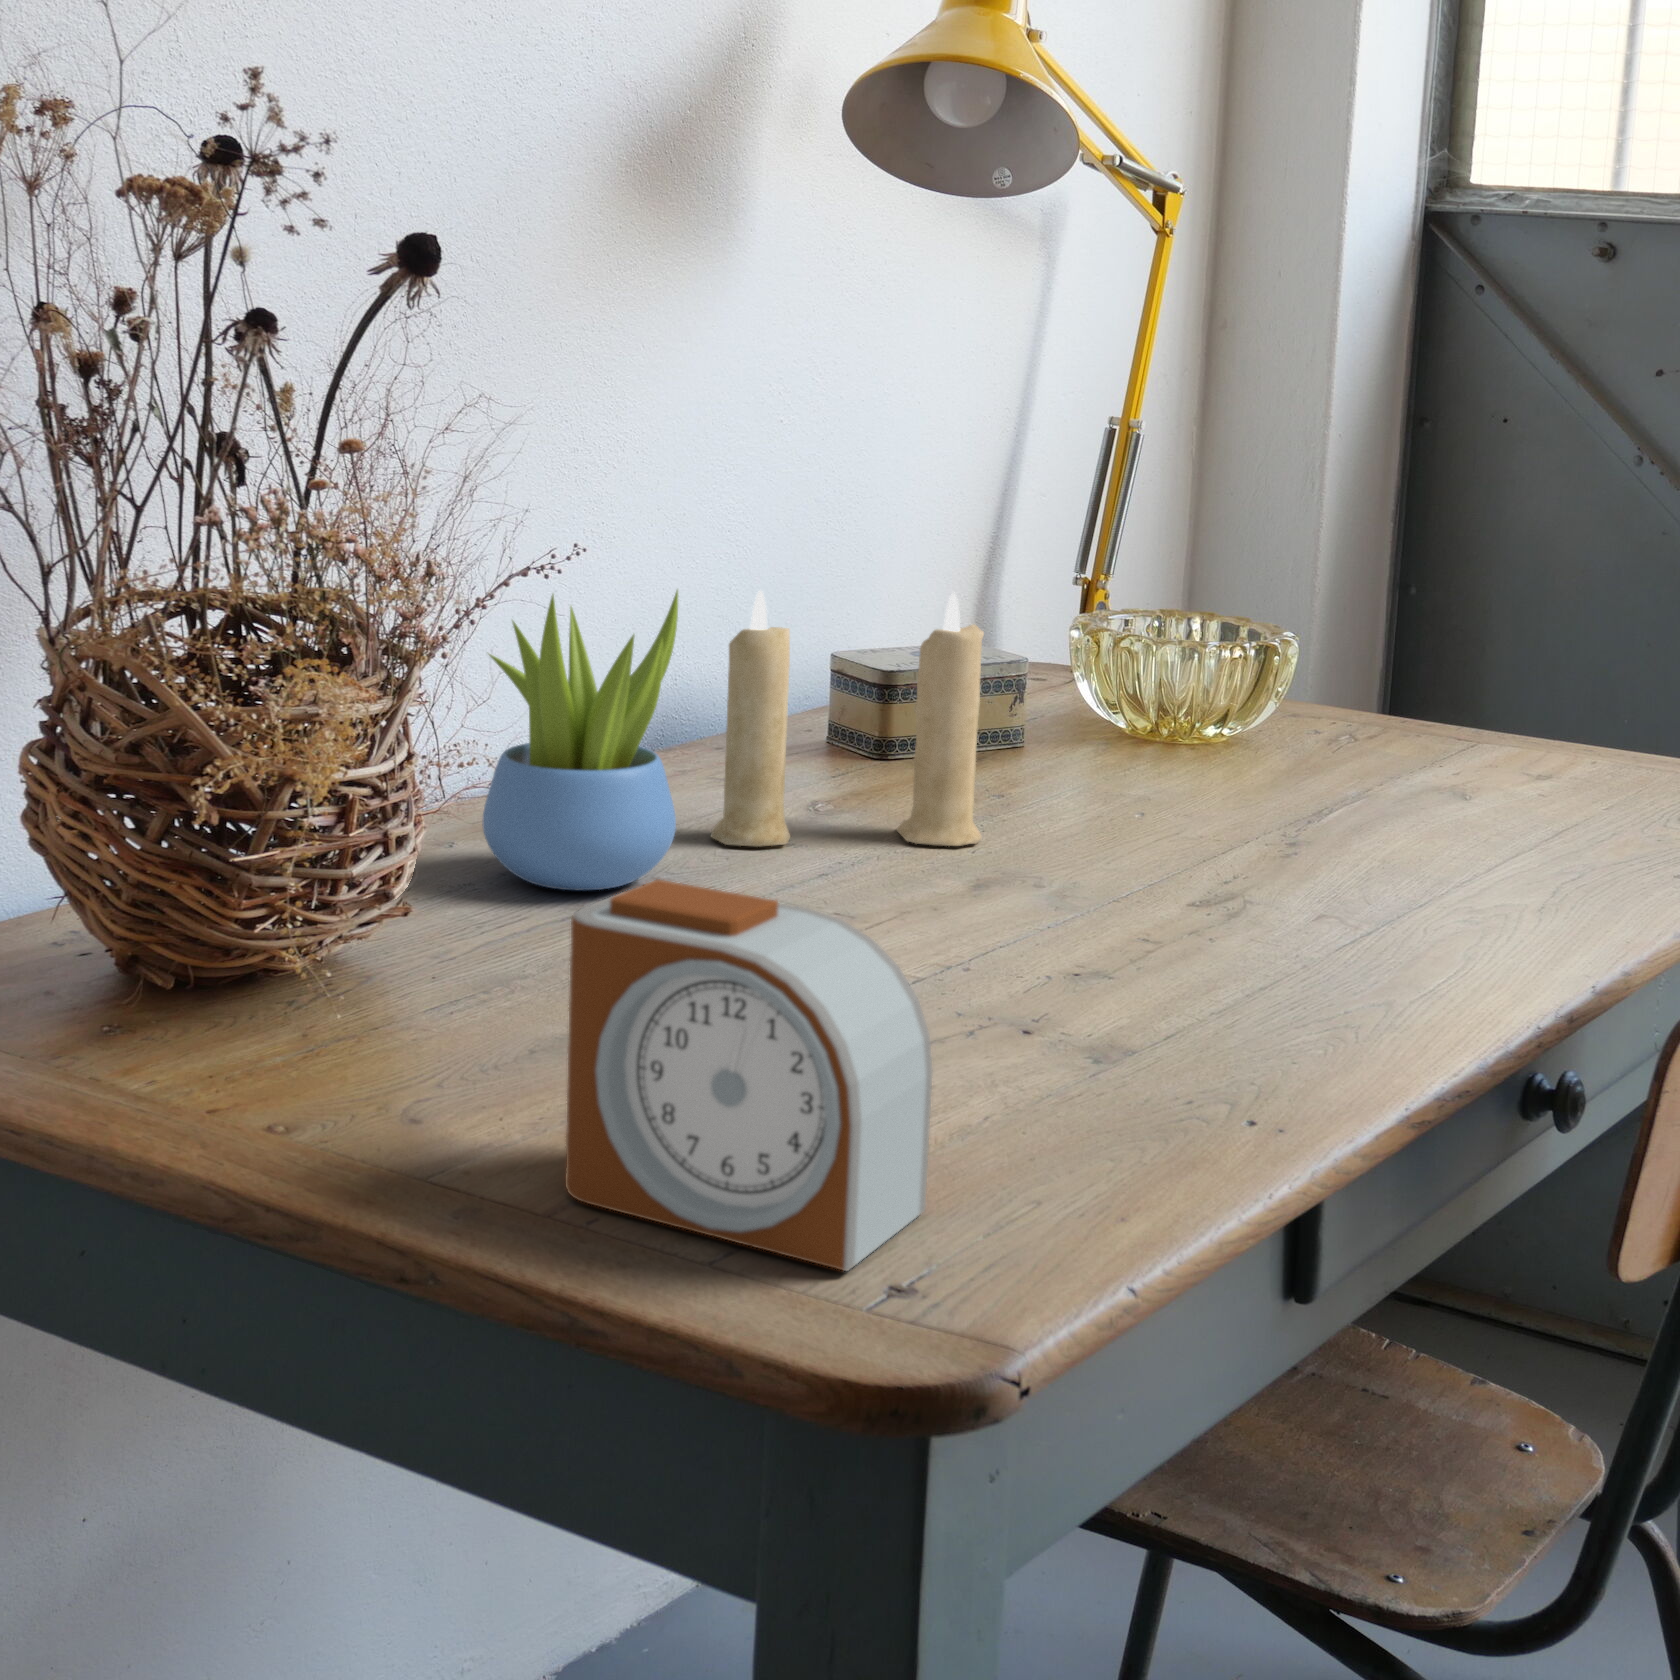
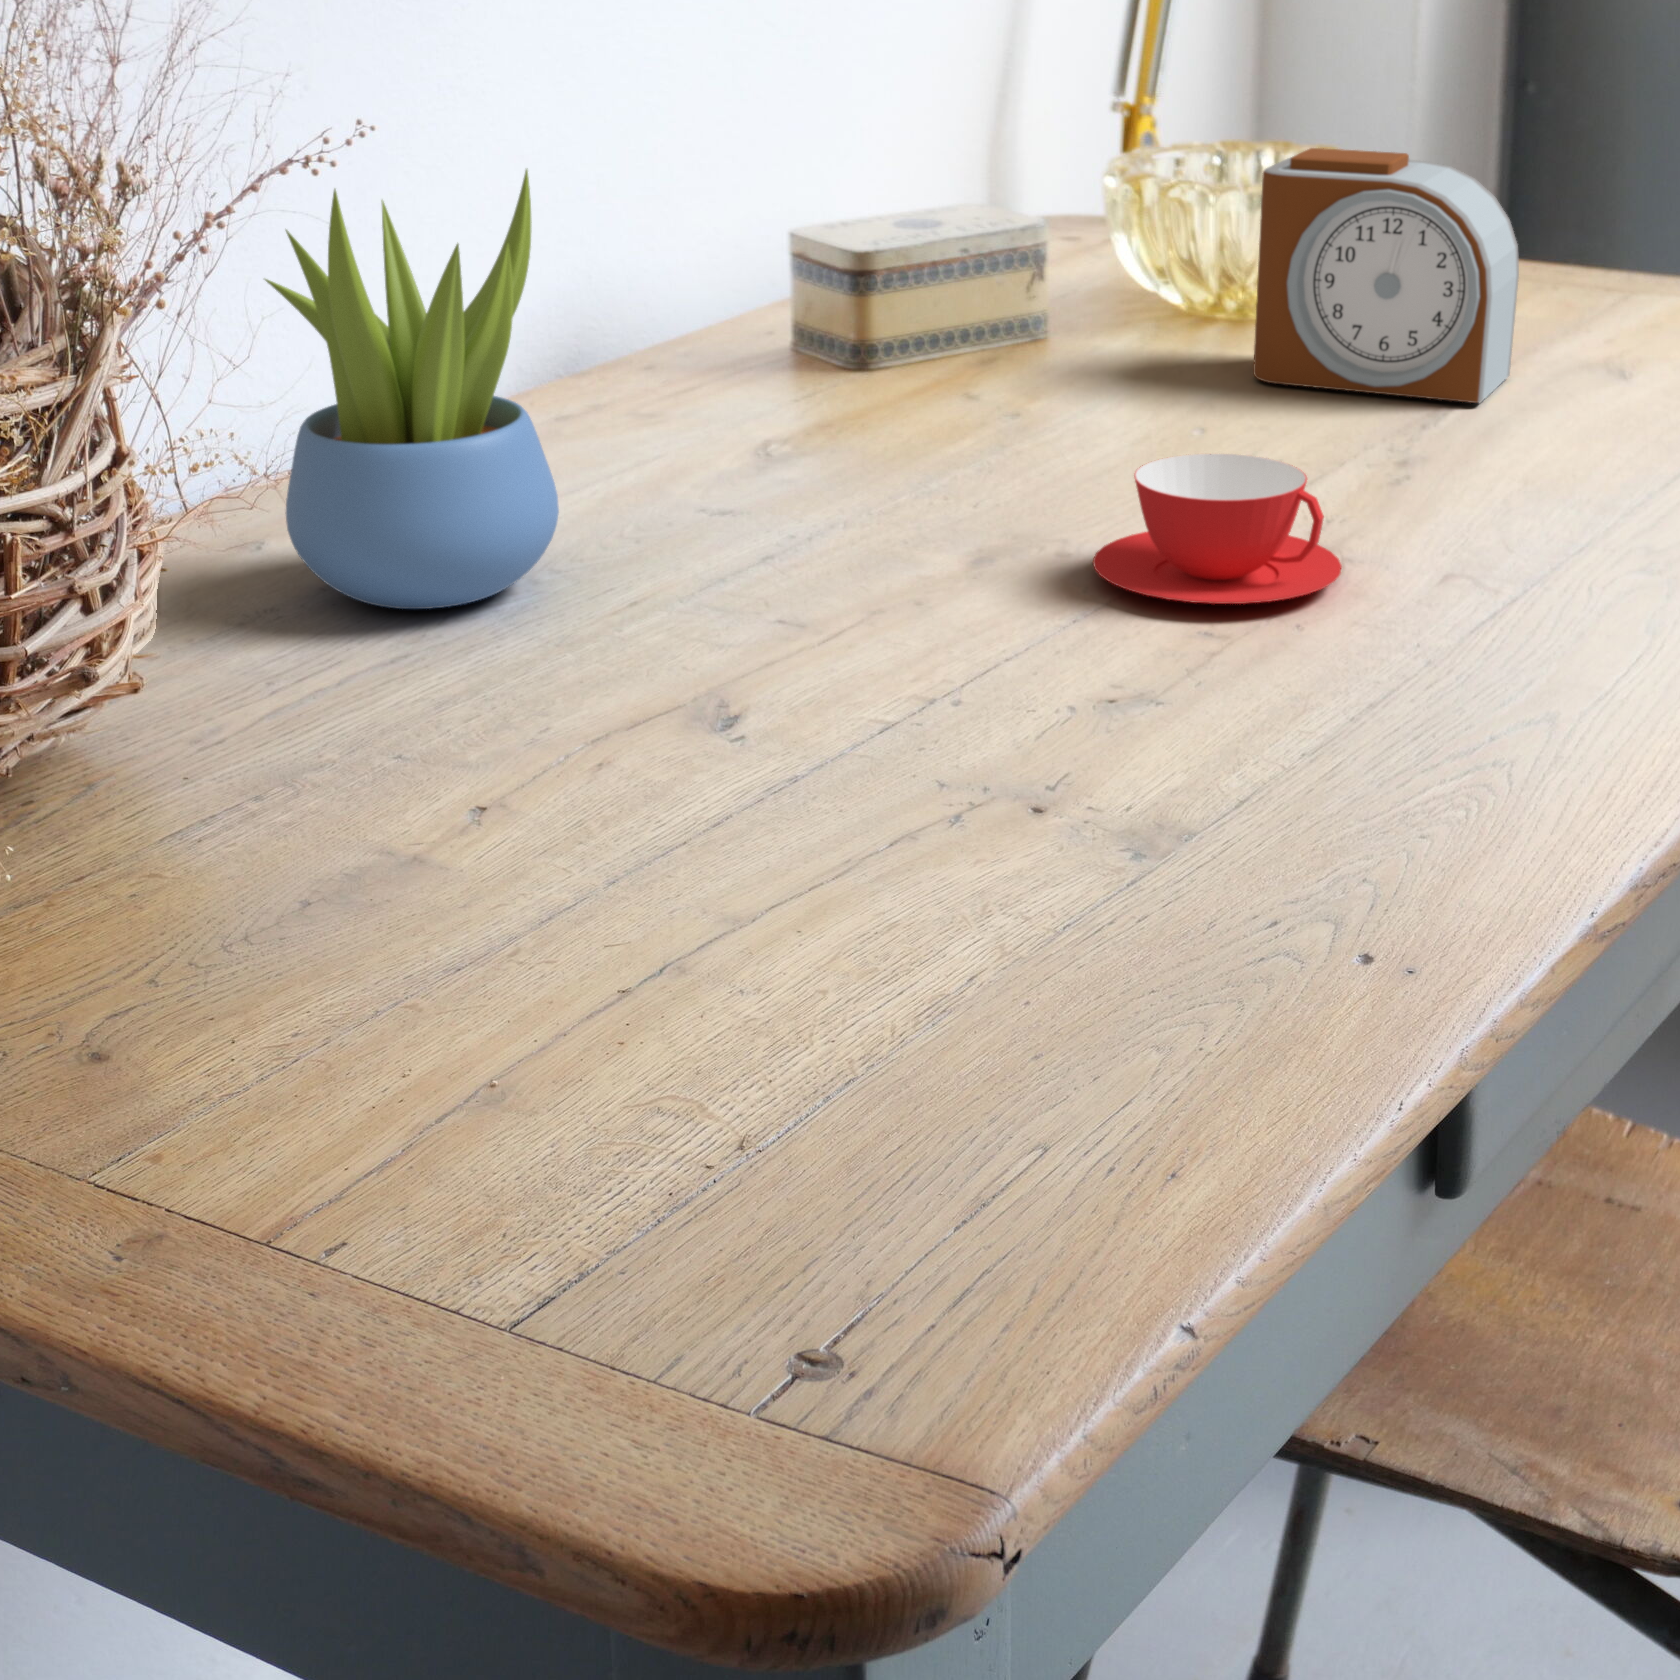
candle: present [711,590,984,847] -> none [612,133,988,519]
teacup: none [1063,817,1247,921] -> present [1093,454,1342,604]
alarm clock: present [565,879,933,1271] -> present [1253,148,1519,403]

